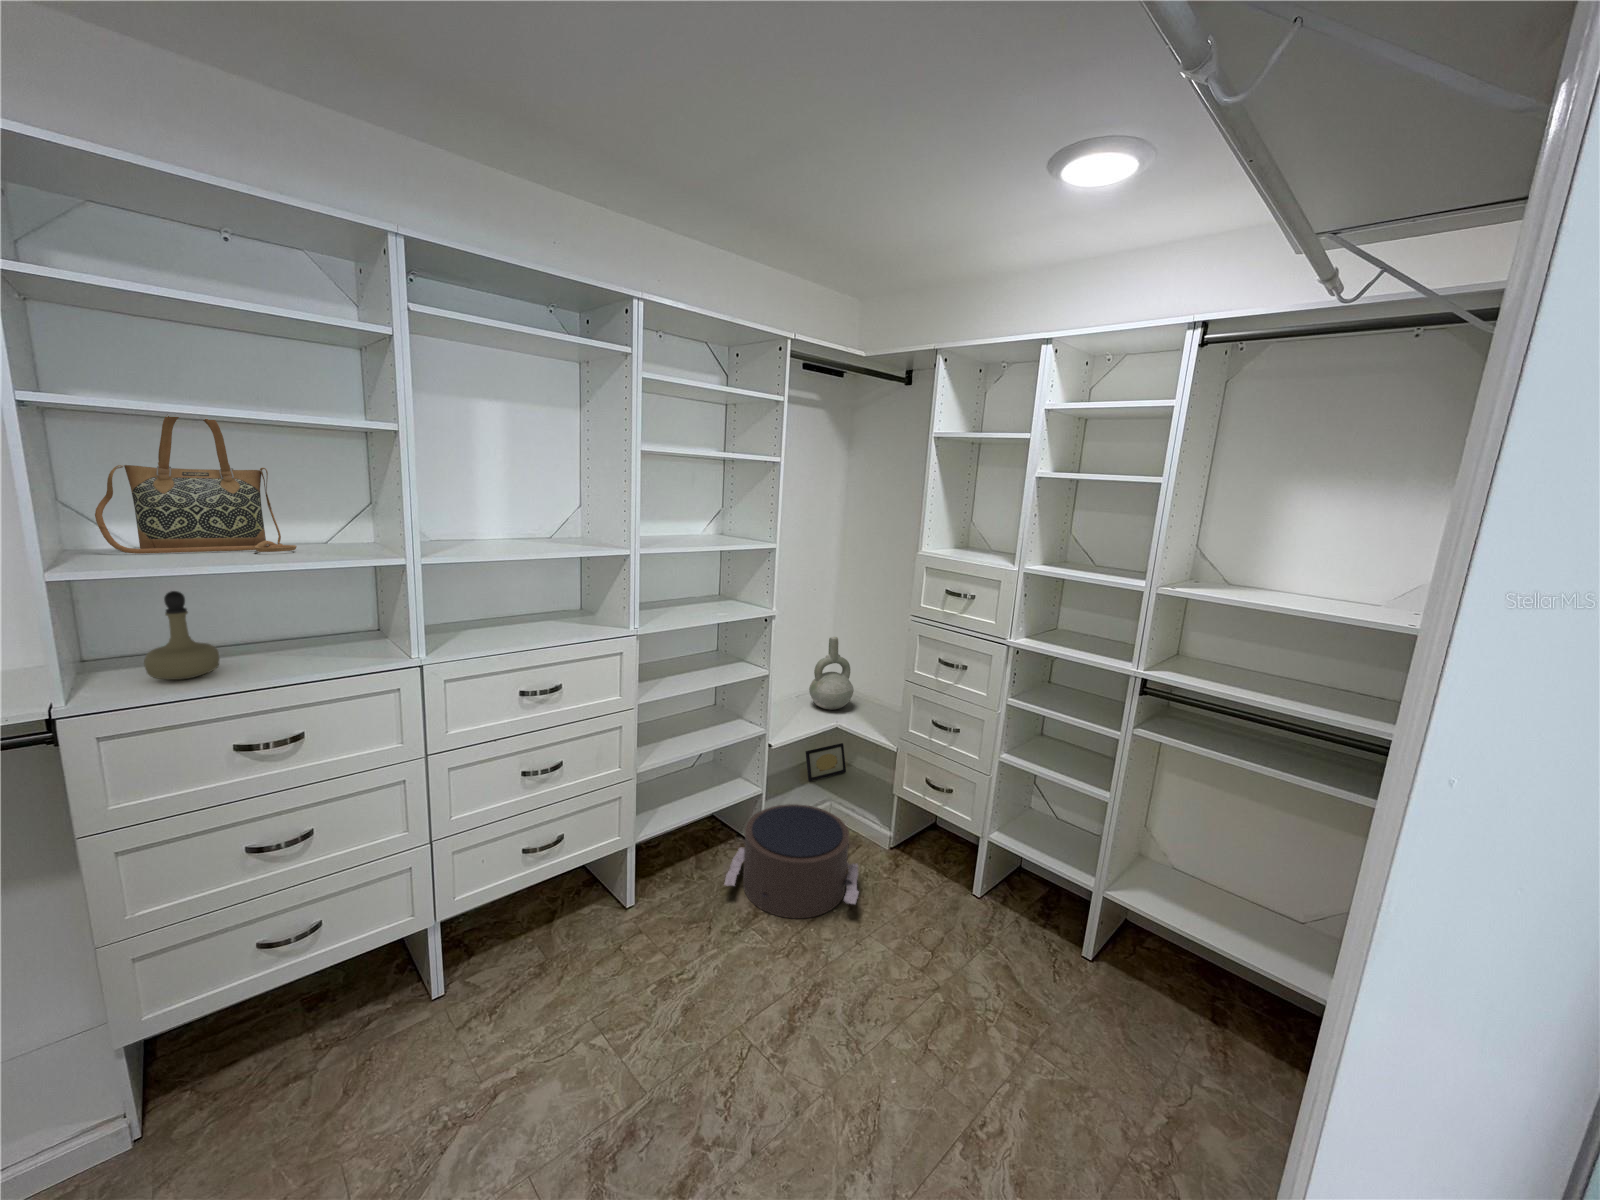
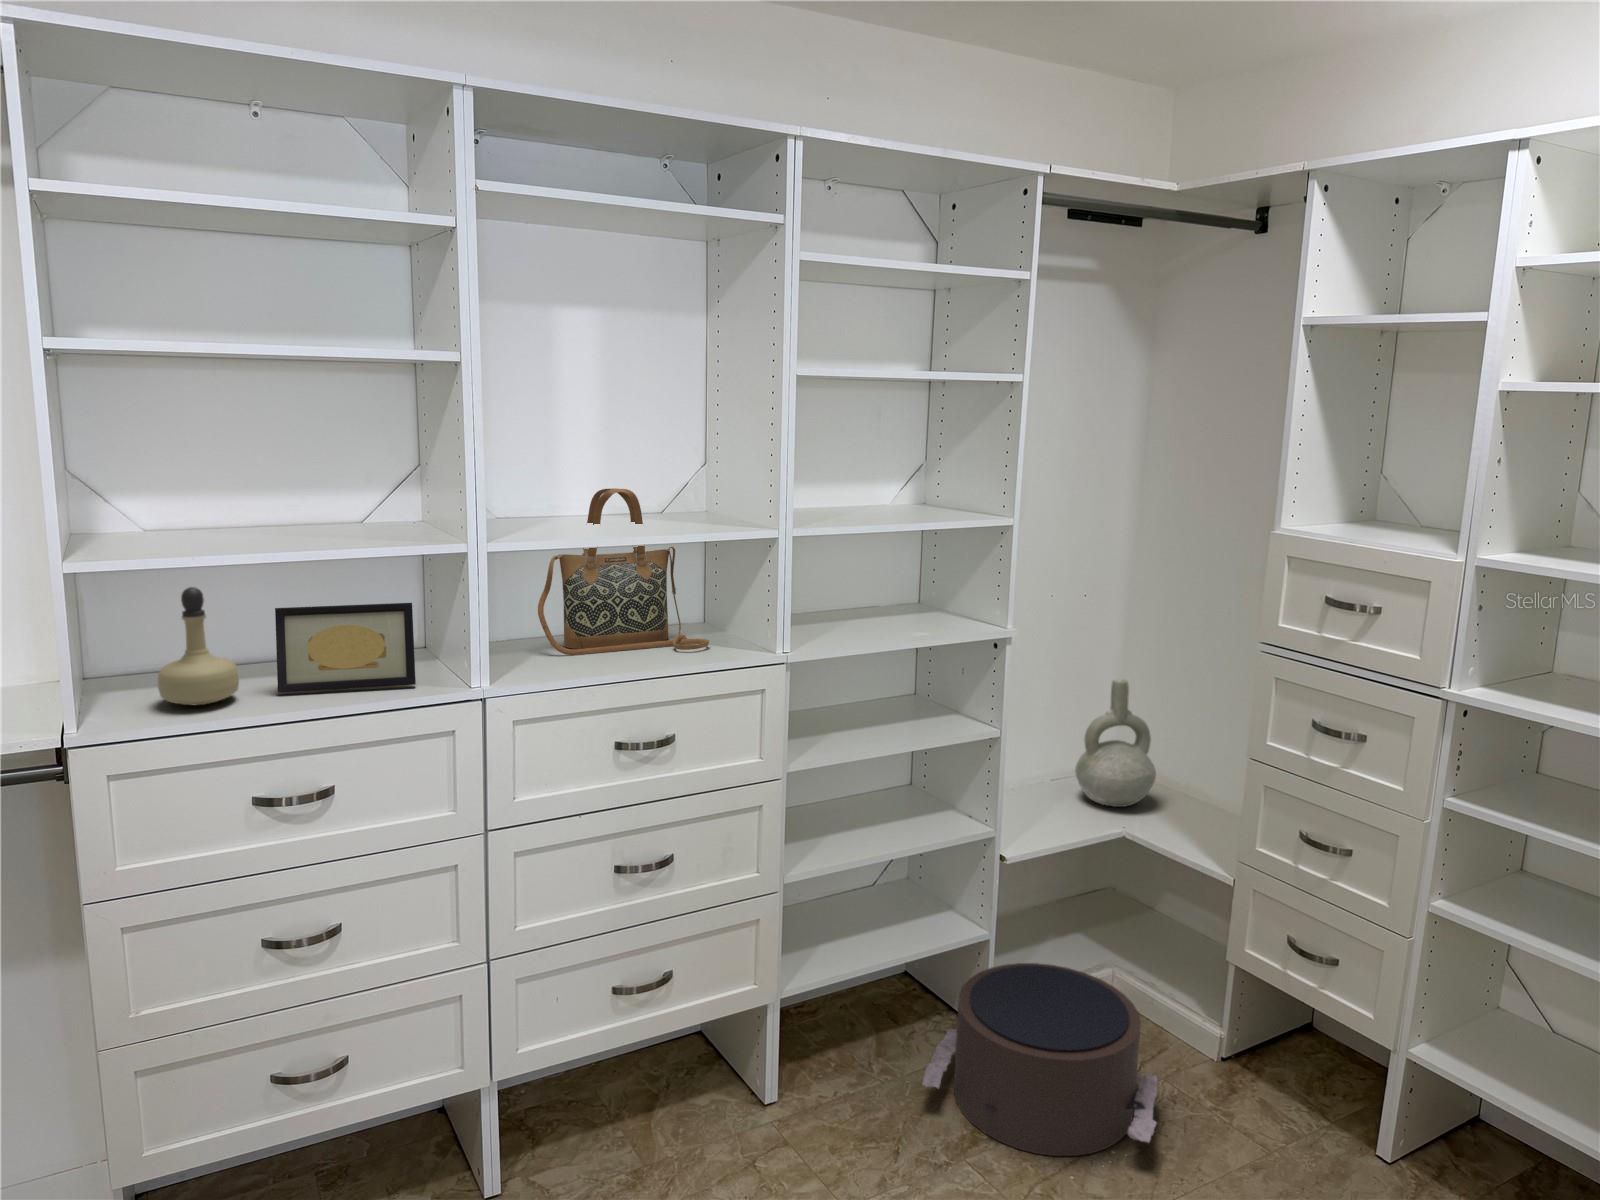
handbag: present [95,416,297,554] -> present [538,489,709,655]
picture frame: present [806,743,846,781] -> present [275,603,416,693]

